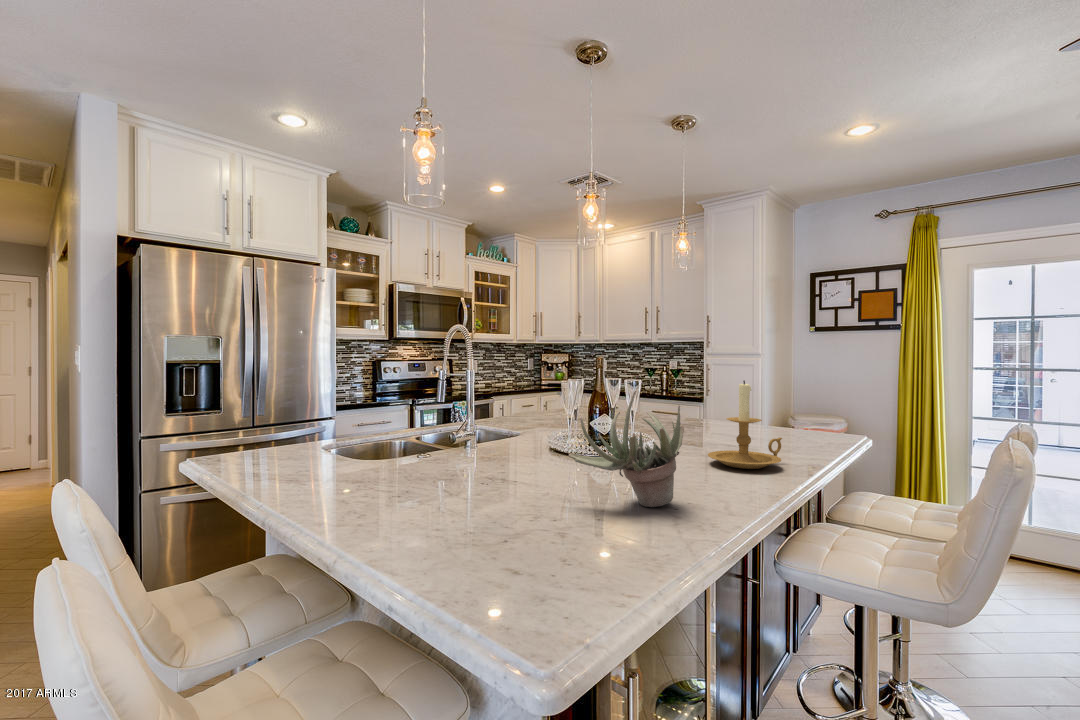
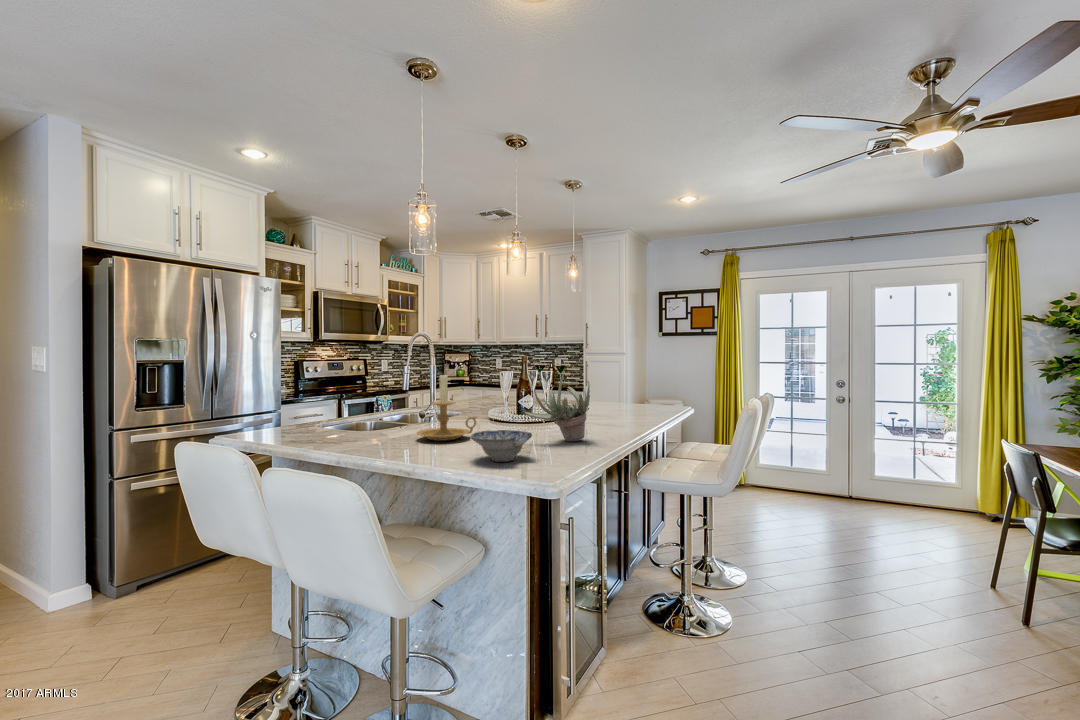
candle holder: present [708,381,782,469] -> present [417,373,476,441]
ceramic bowl: none [446,489,558,557] -> present [471,430,532,462]

